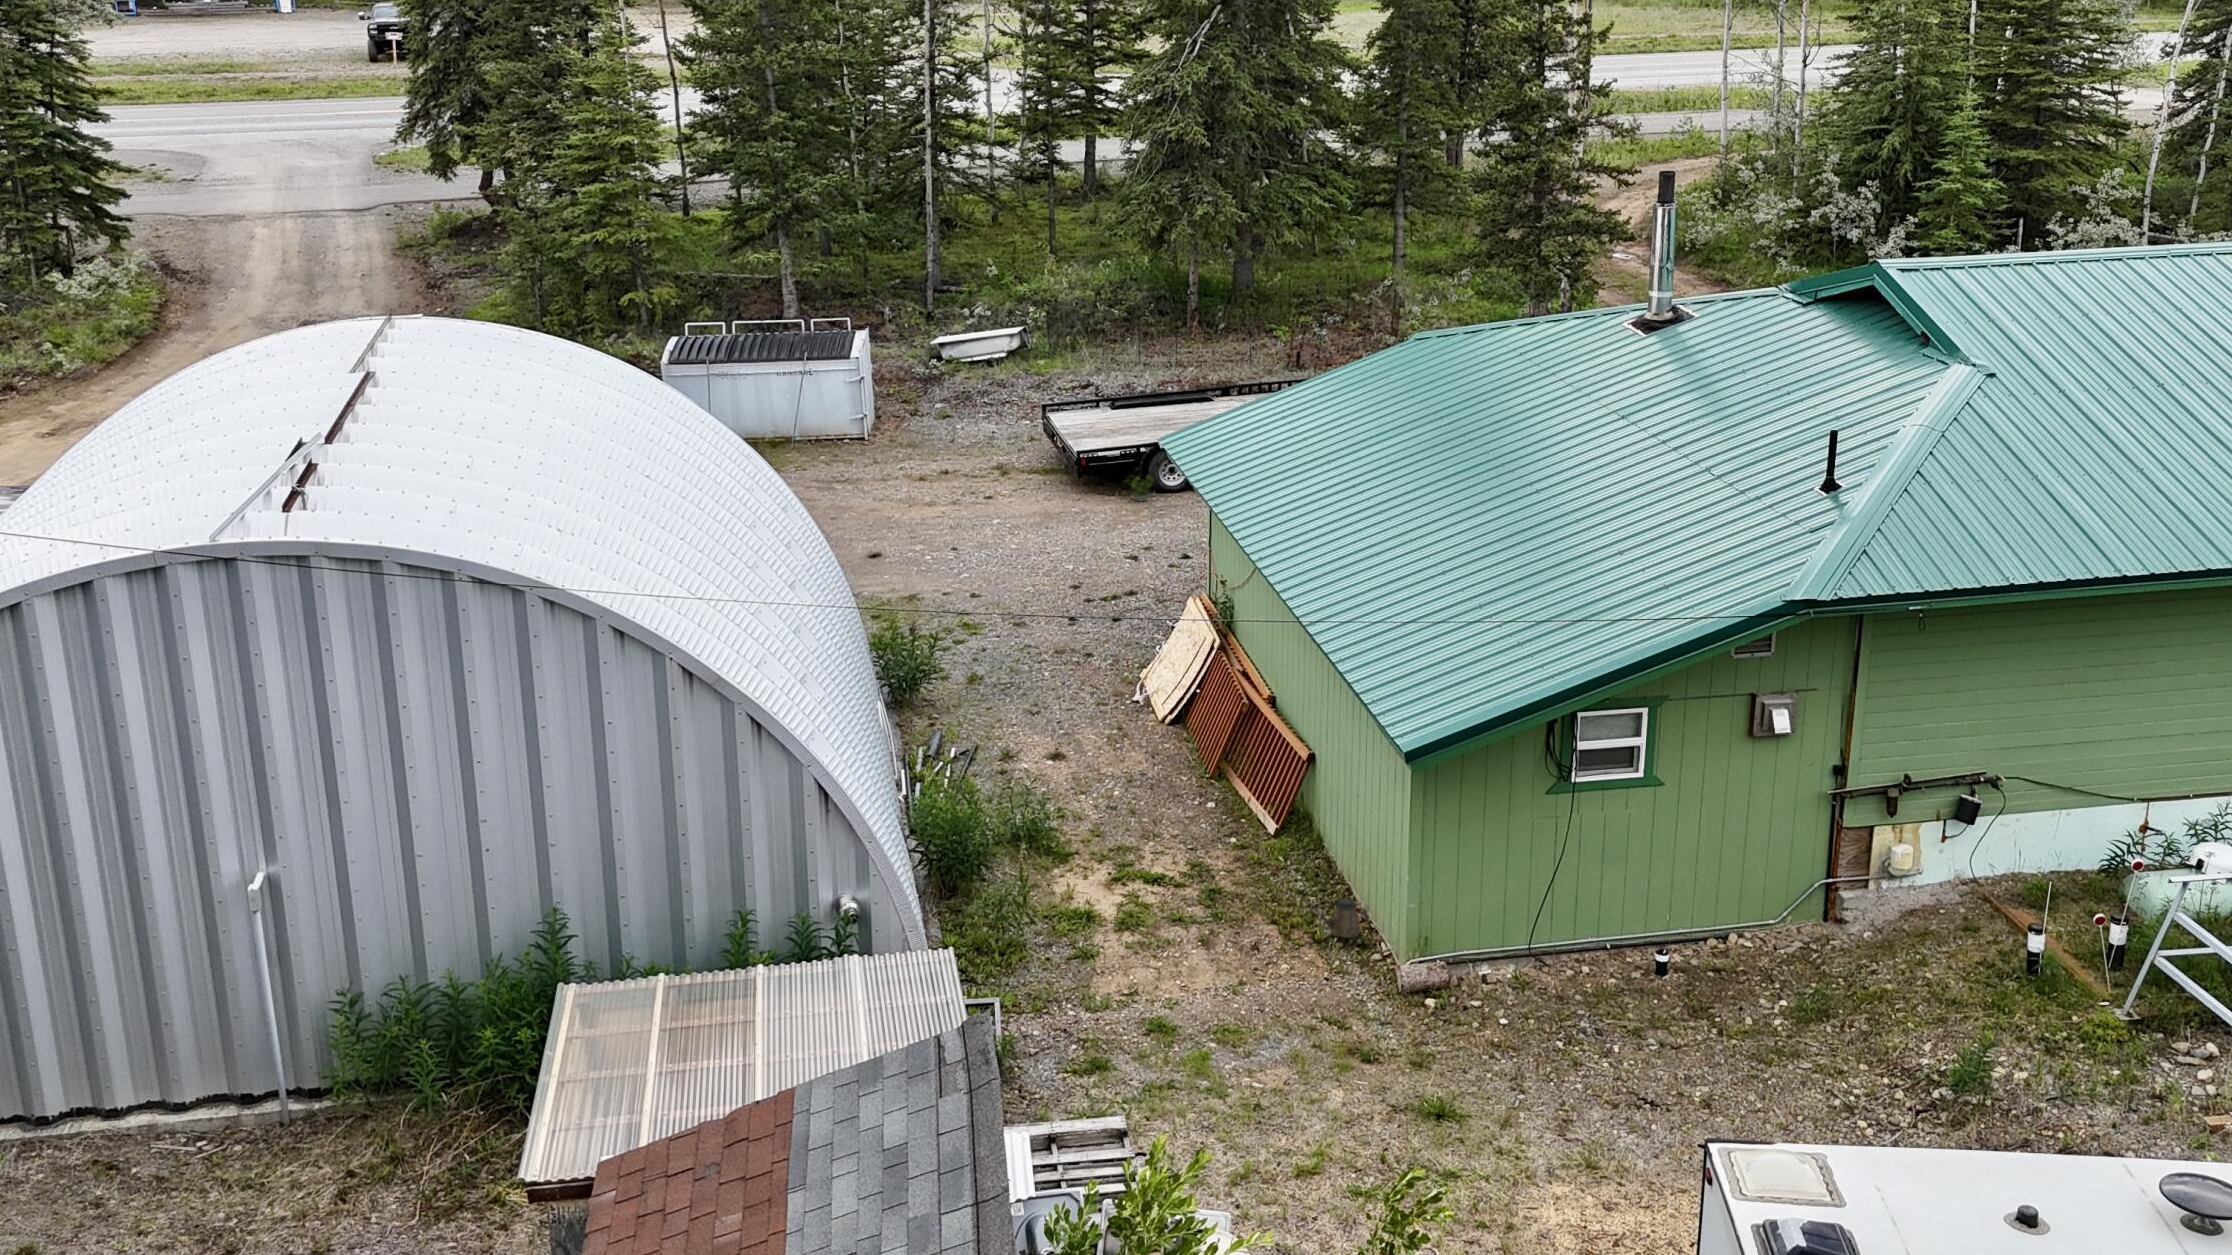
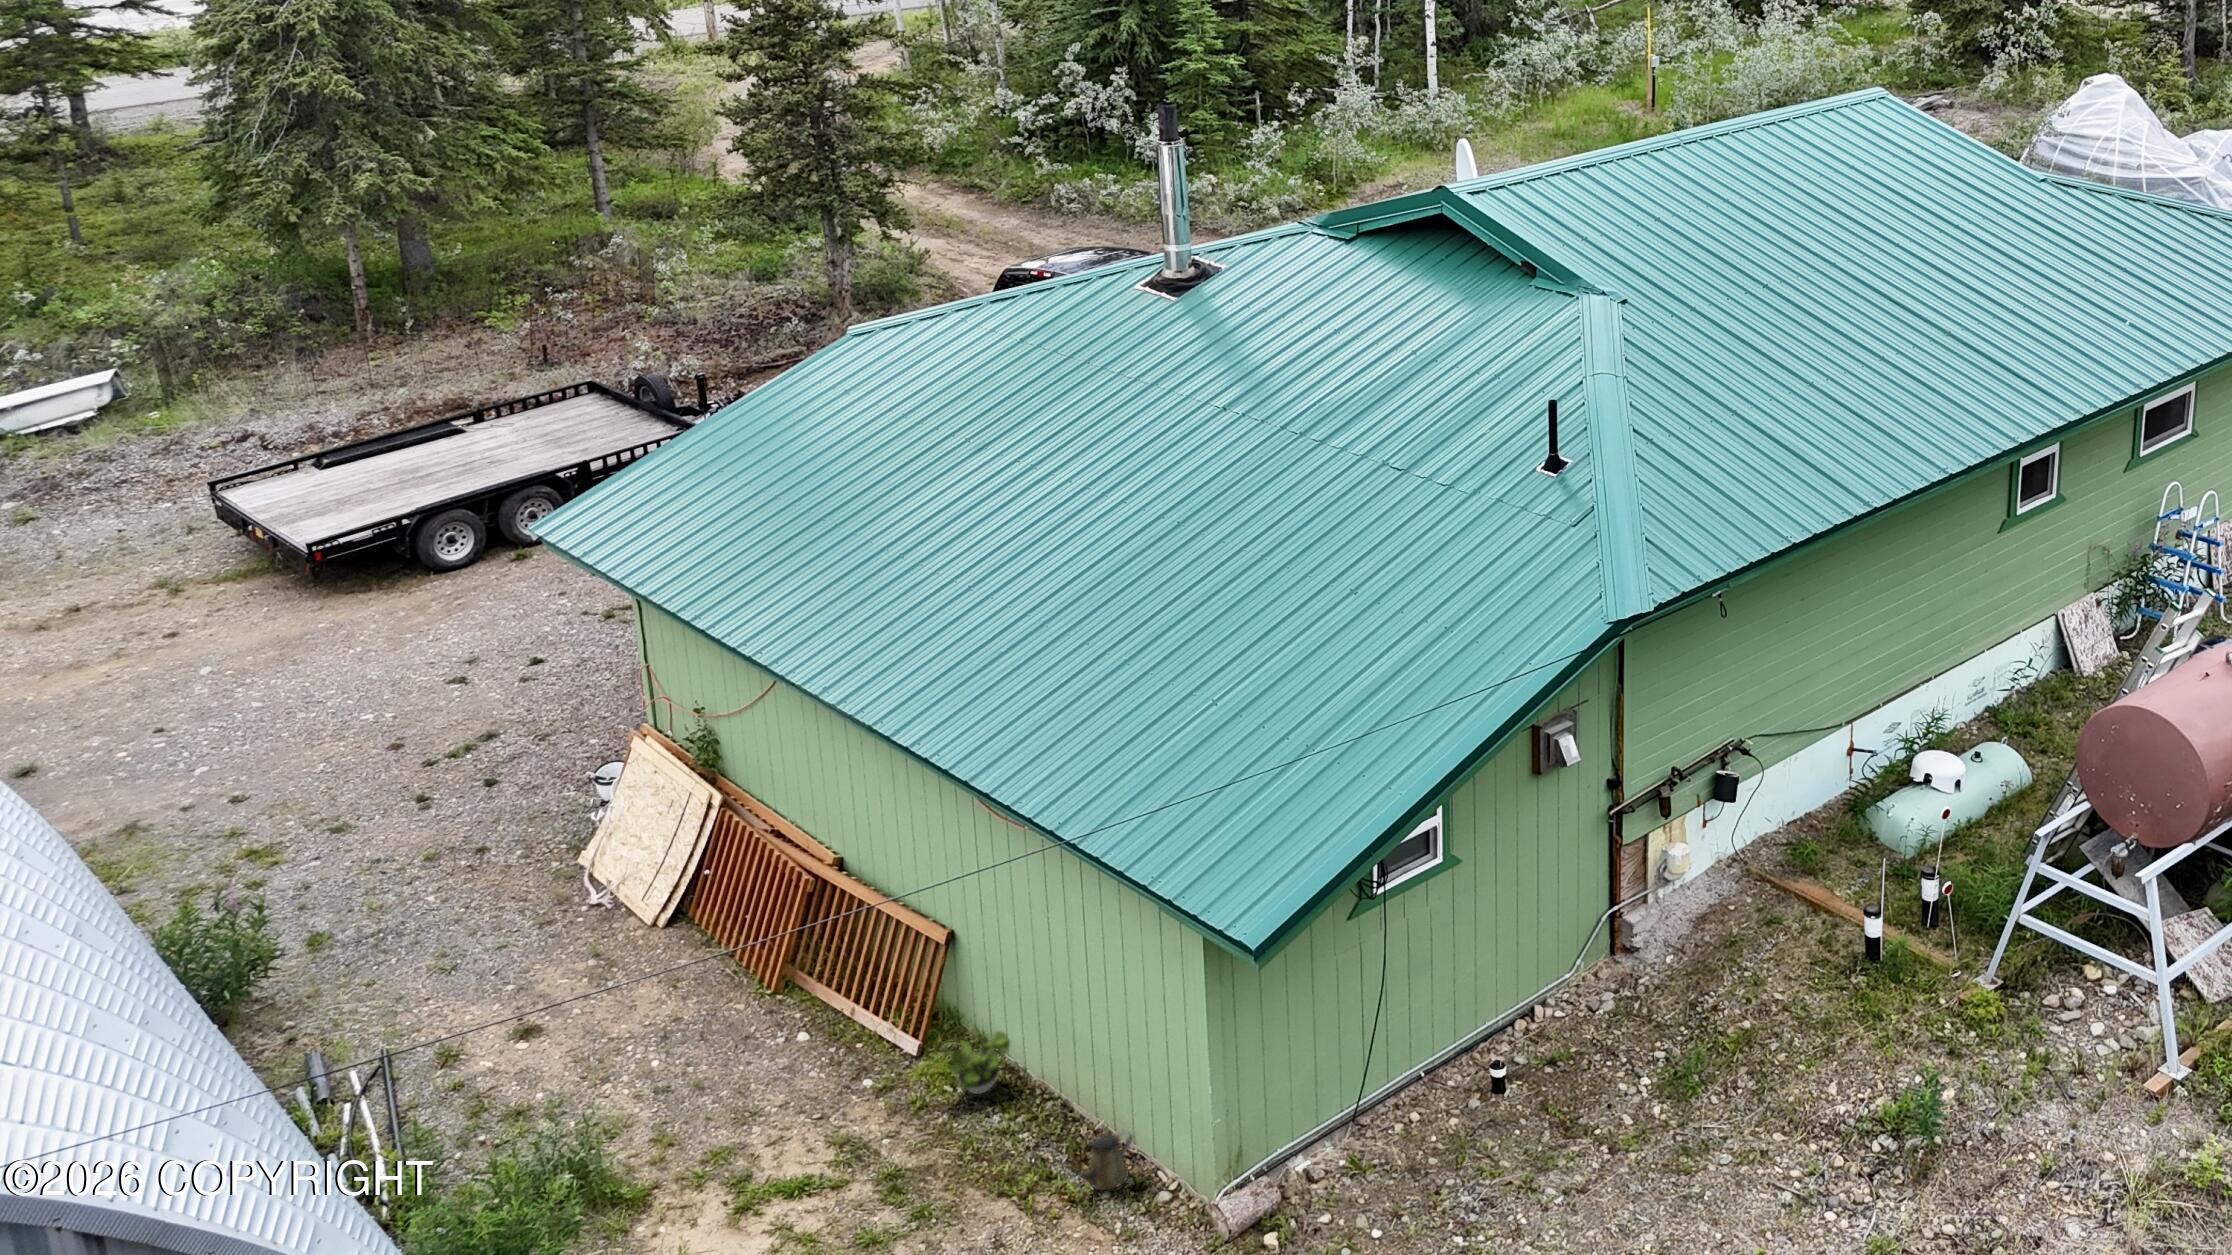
potted plant: present [1130,475,1154,501] -> present [933,1031,1010,1094]

